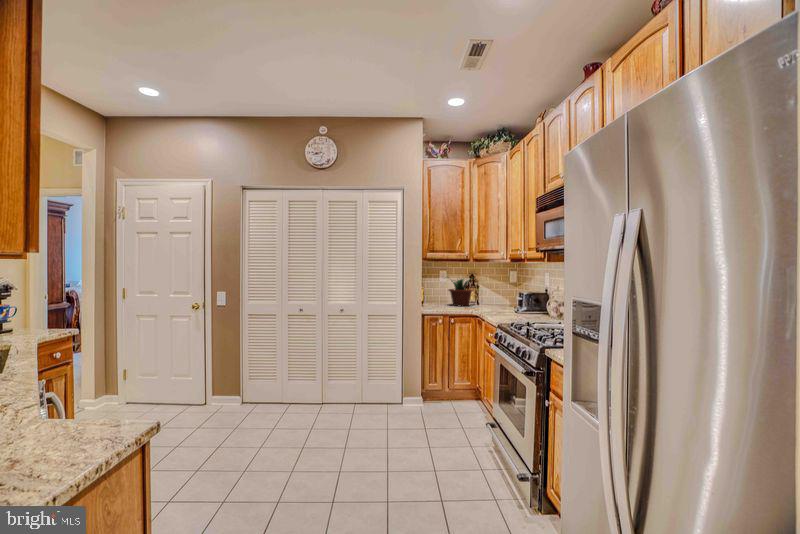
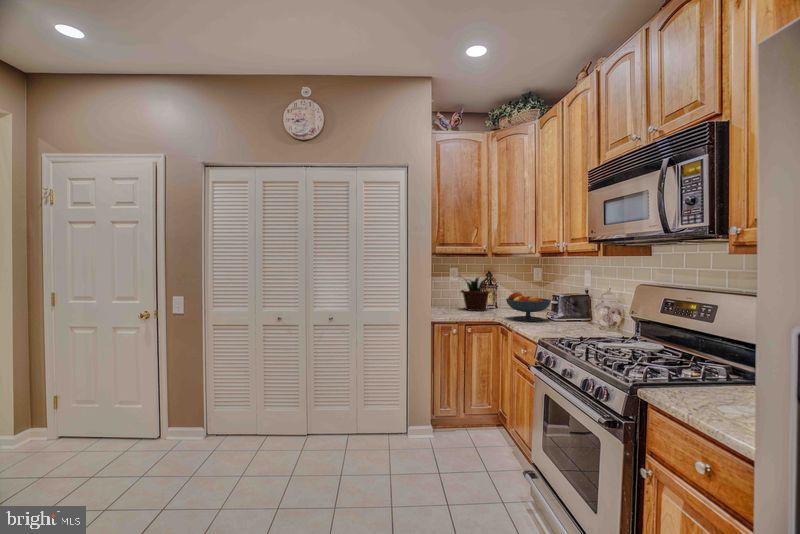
fruit bowl: none [482,290,518,313] -> present [506,292,551,321]

